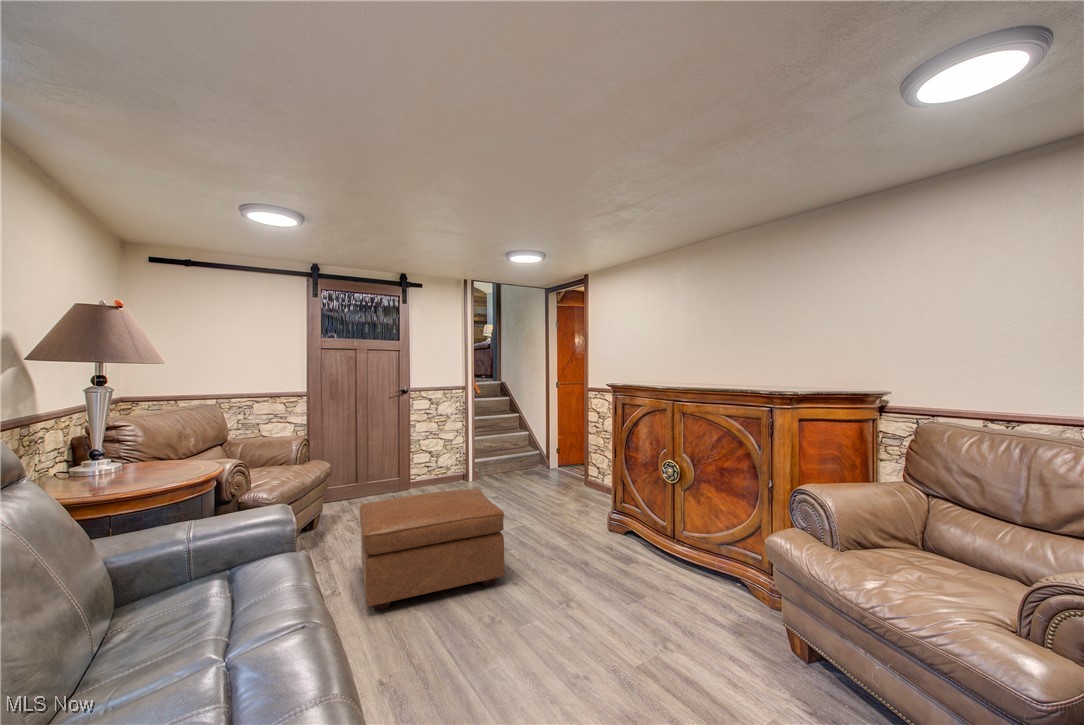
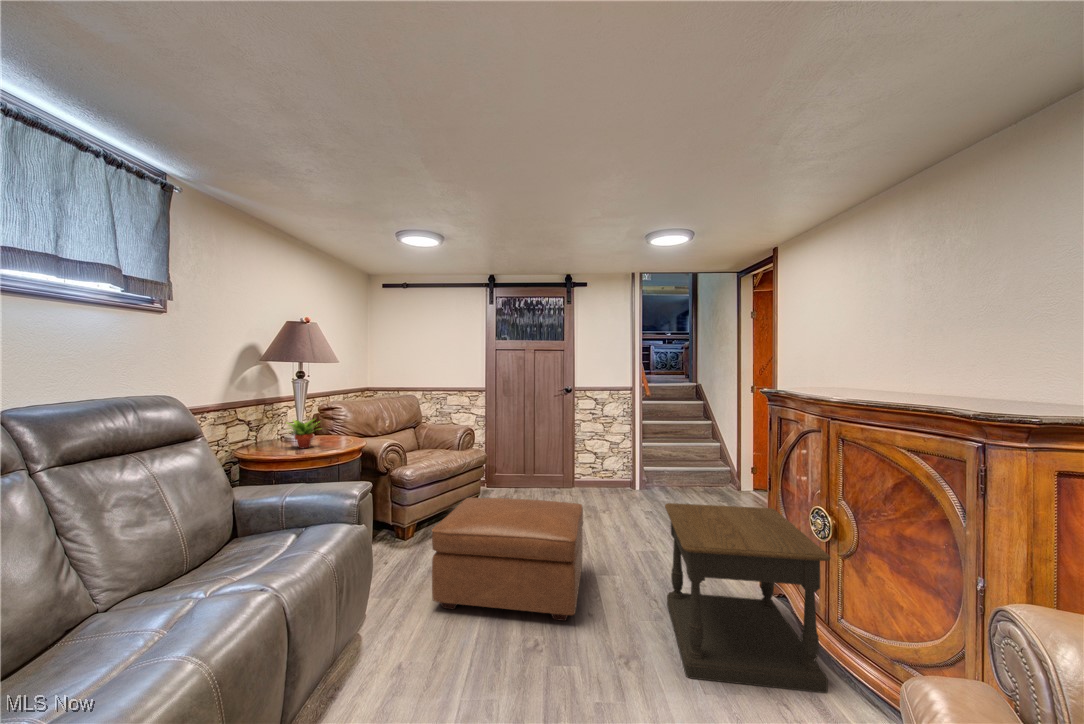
succulent plant: none [99,435,163,479] -> present [287,420,317,449]
side table: none [553,465,670,587] -> present [665,503,830,693]

